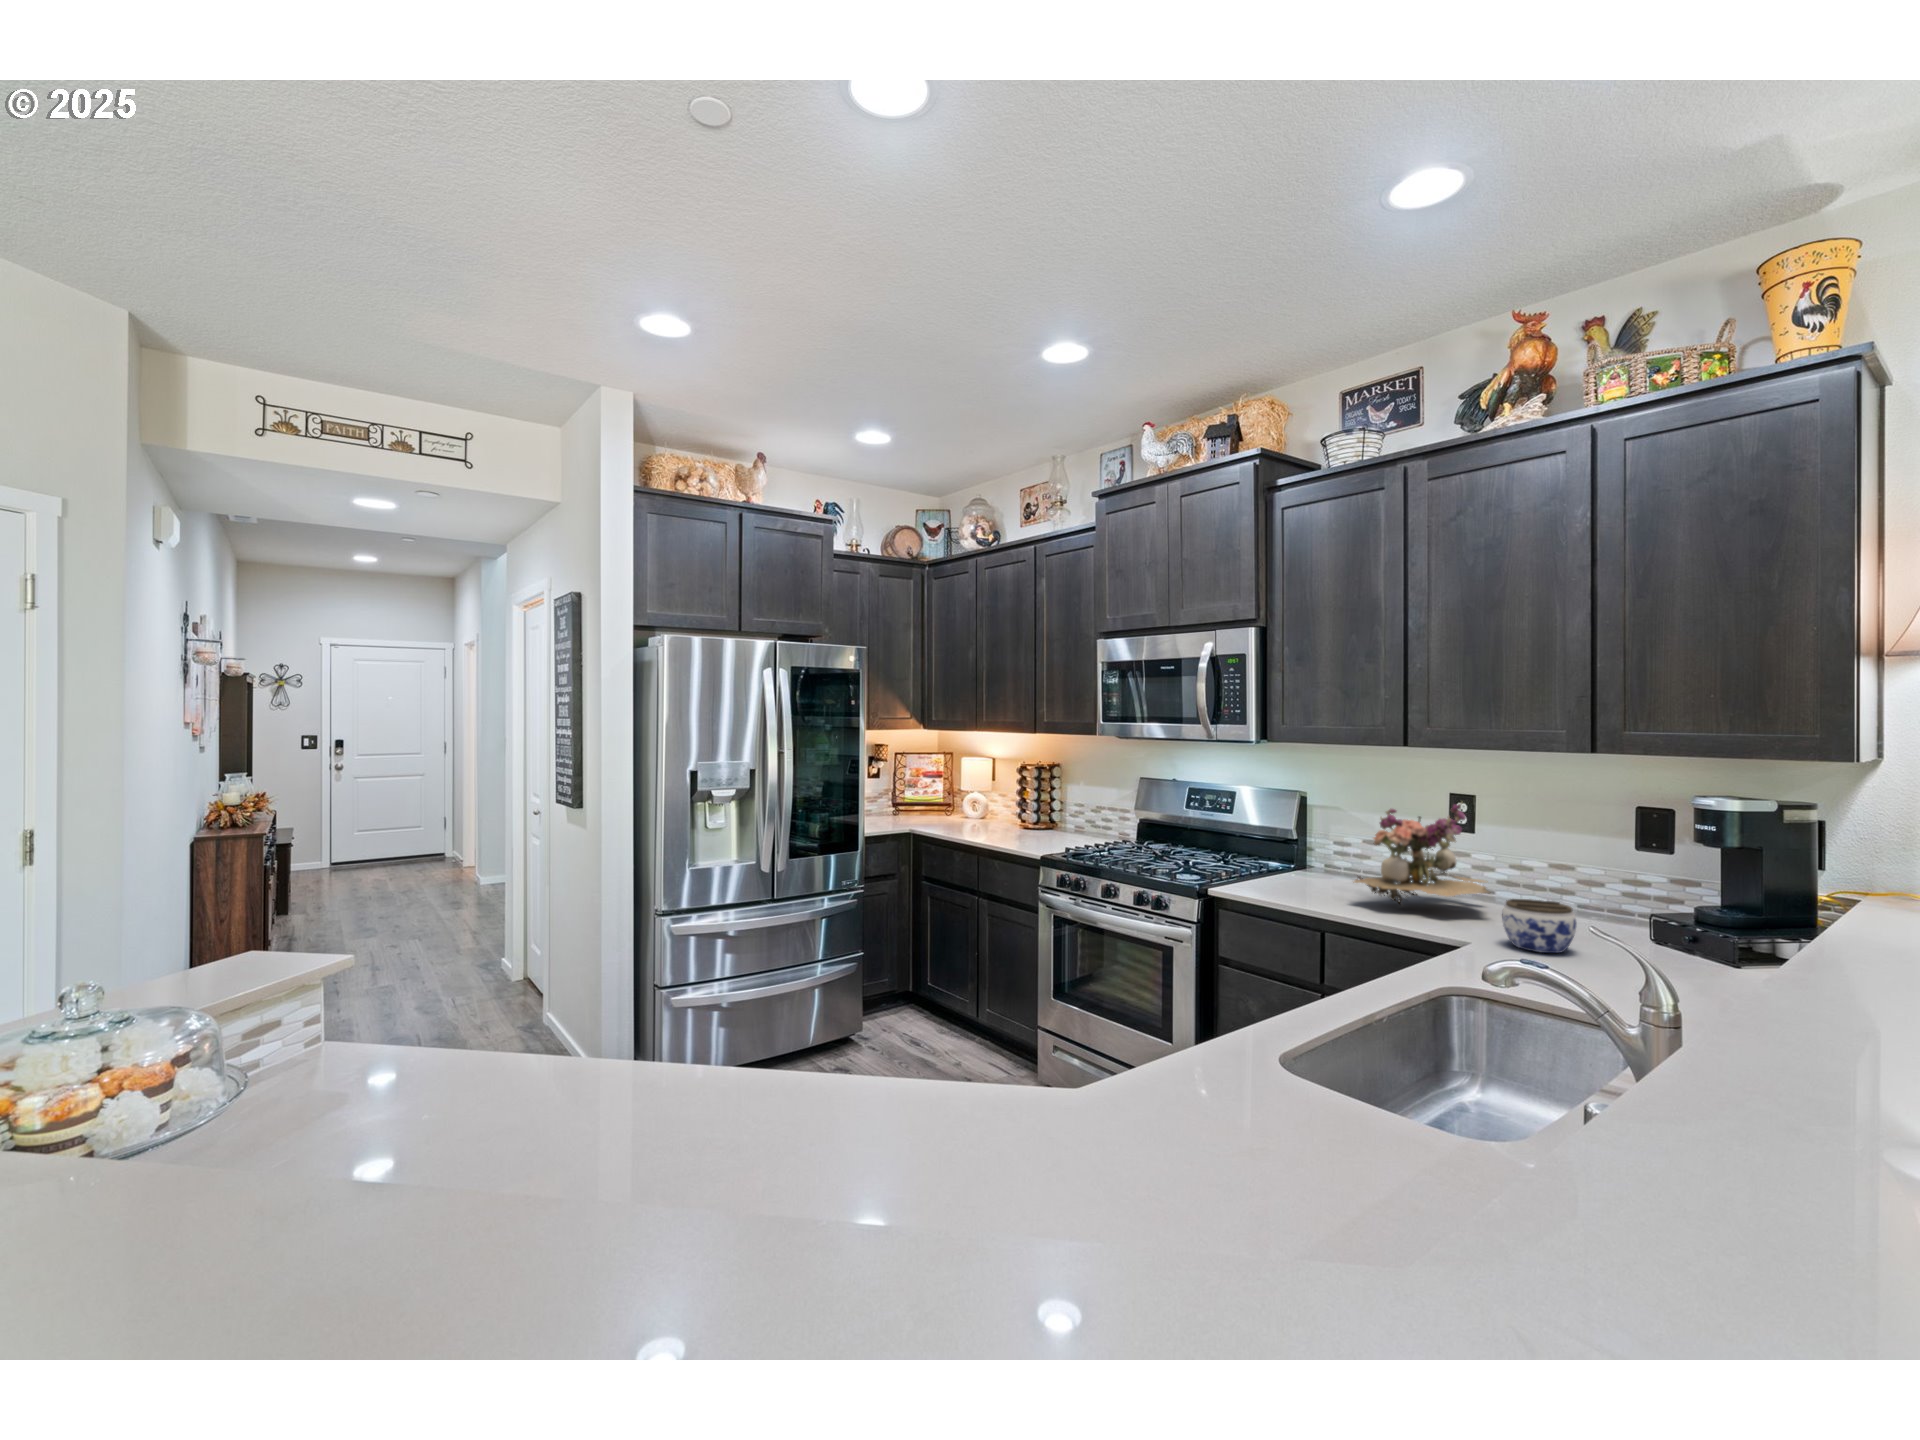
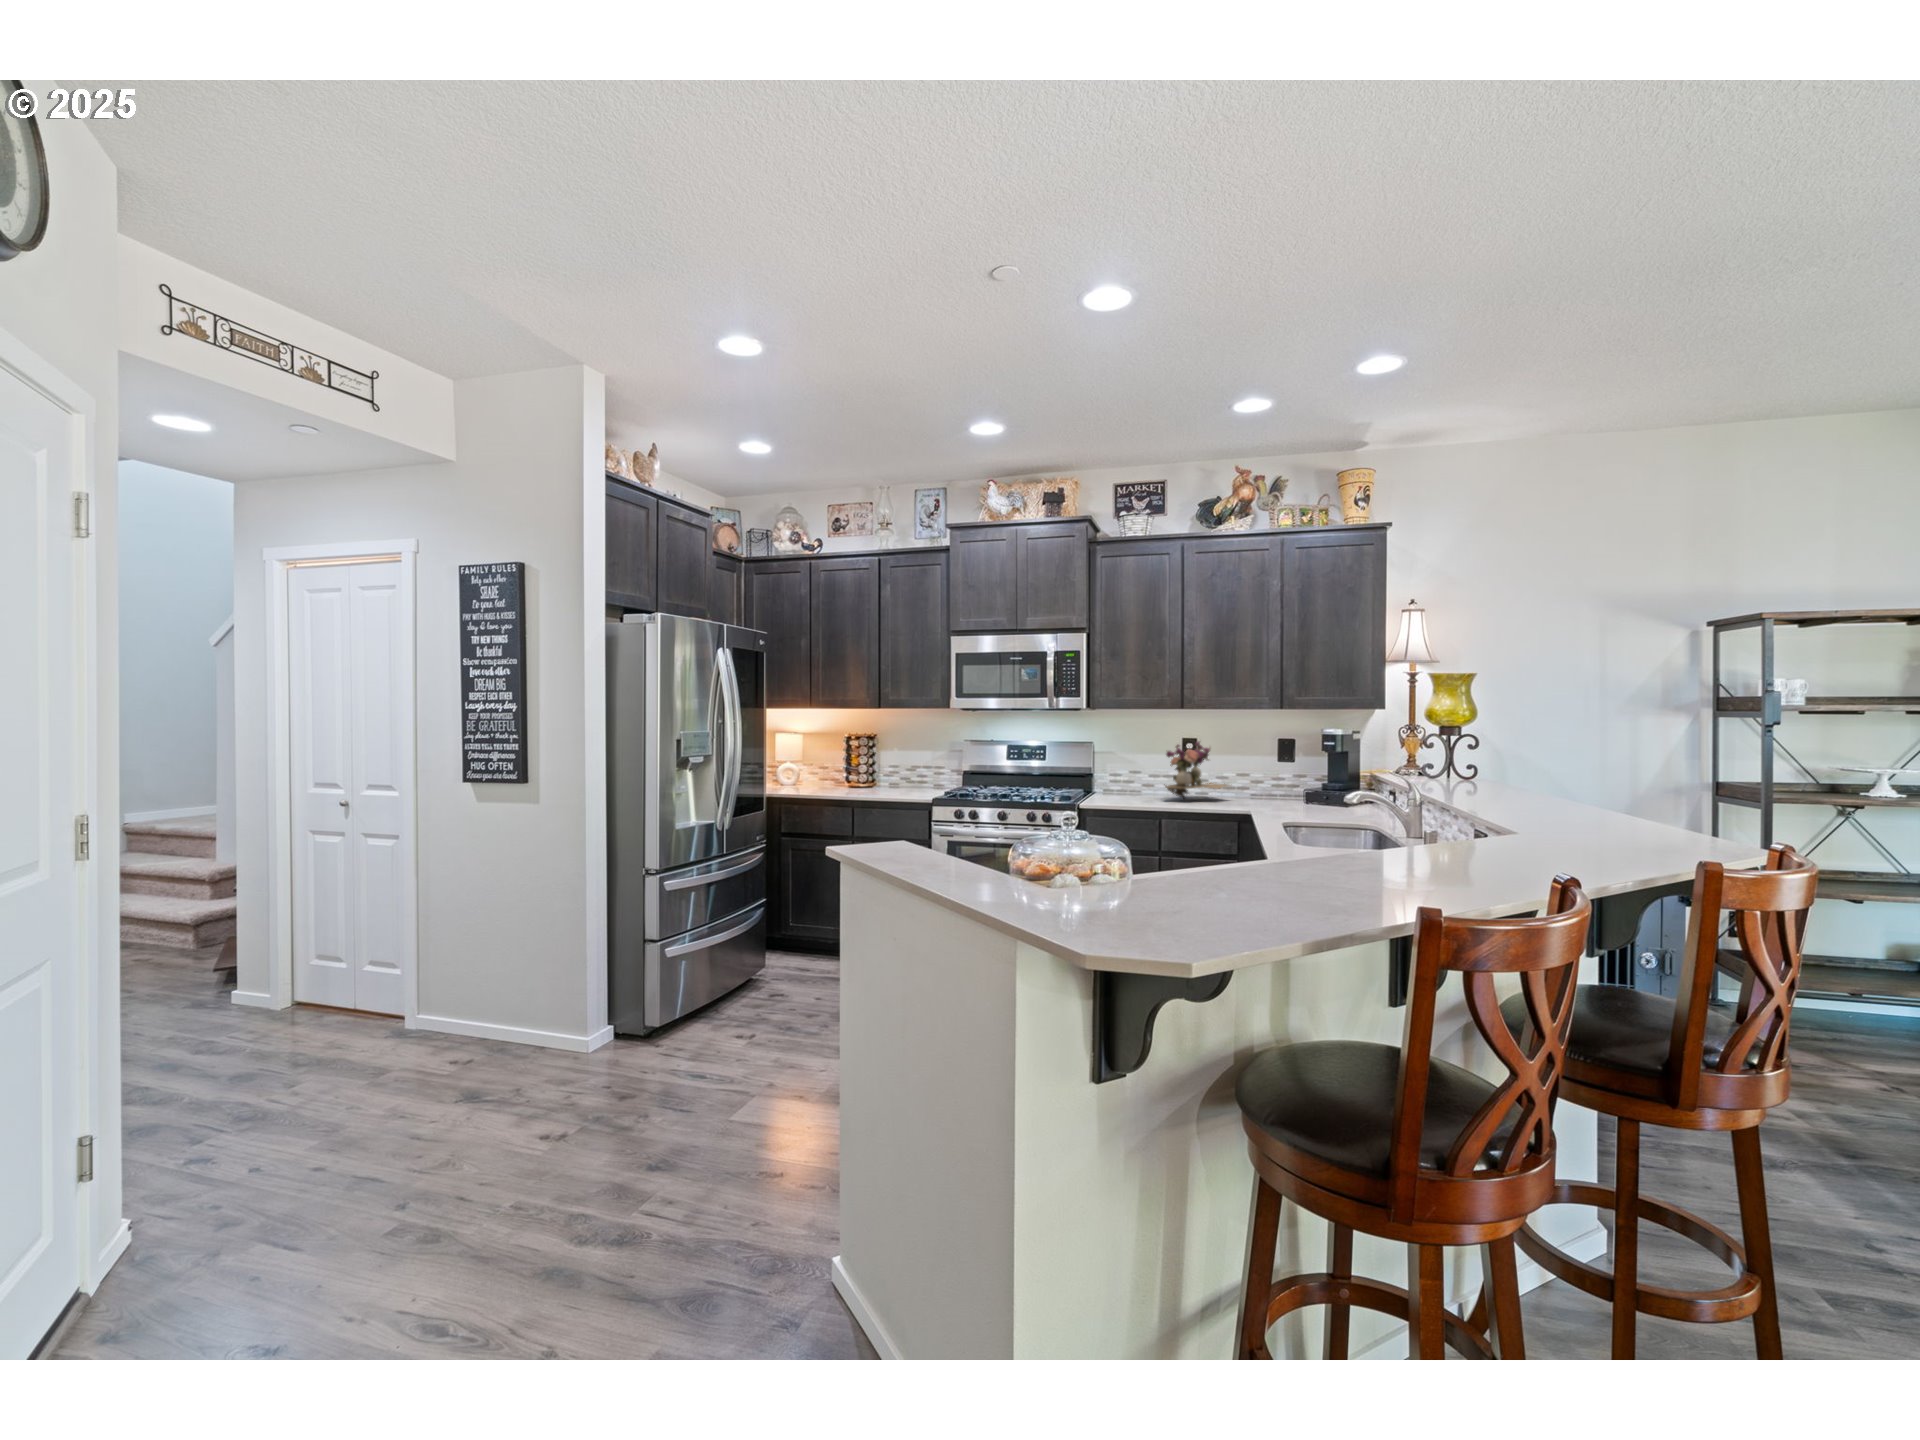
jar: present [1502,899,1576,953] -> none [1257,782,1290,806]

